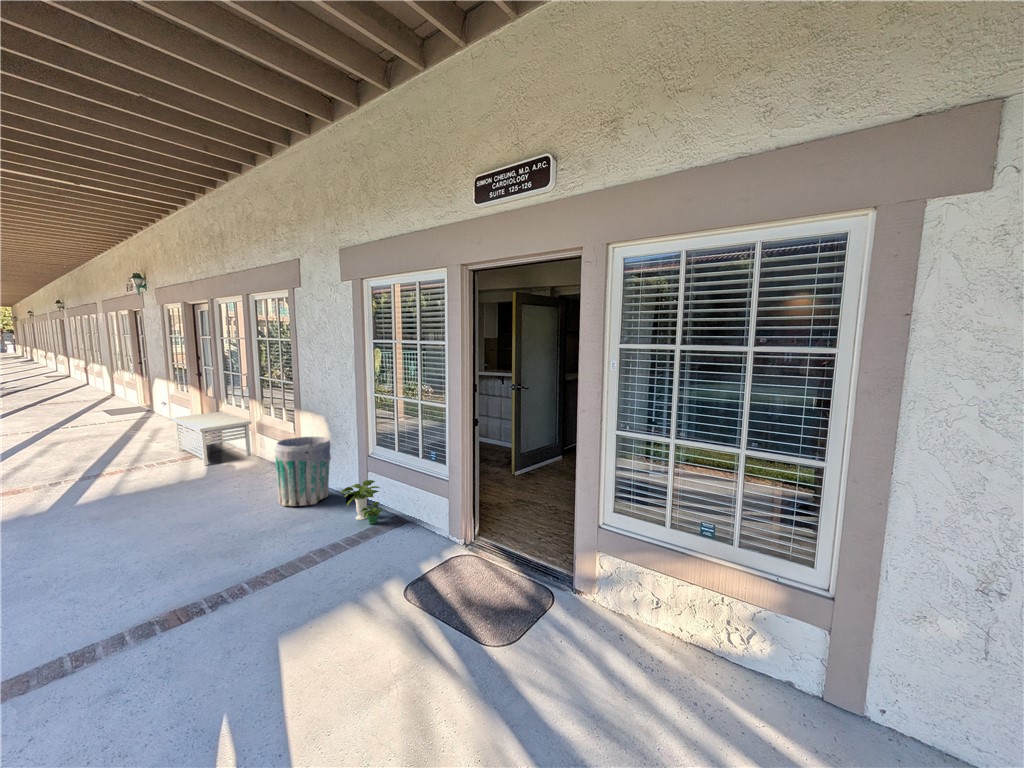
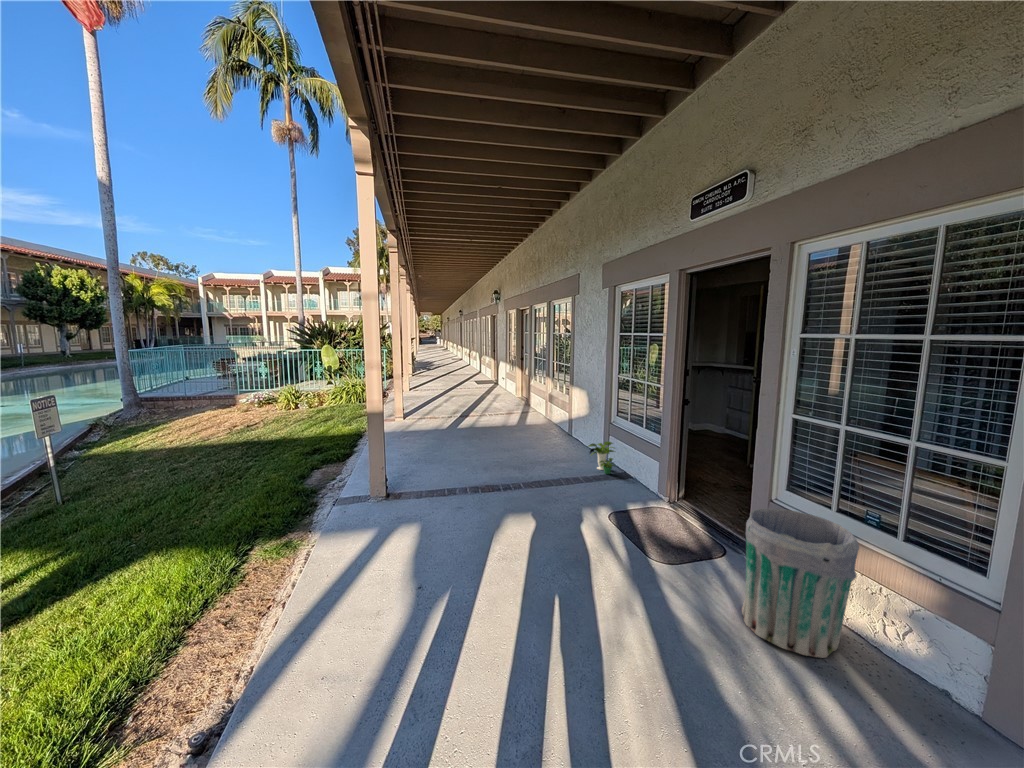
storage bench: present [172,412,252,466] -> none [504,386,547,420]
trash can: present [275,437,331,506] -> present [742,509,859,658]

